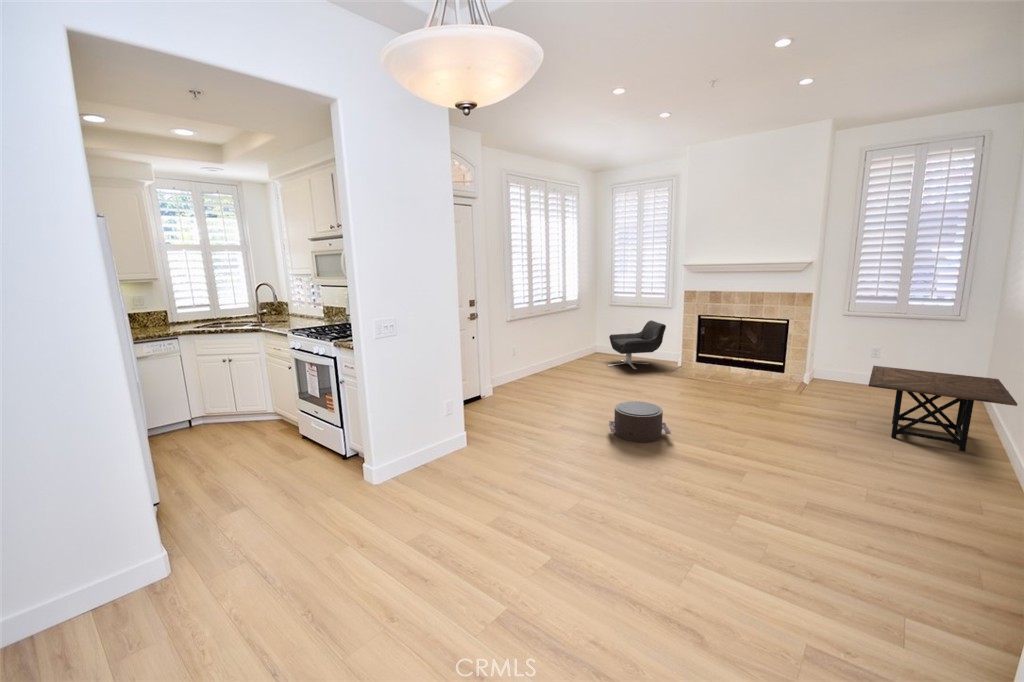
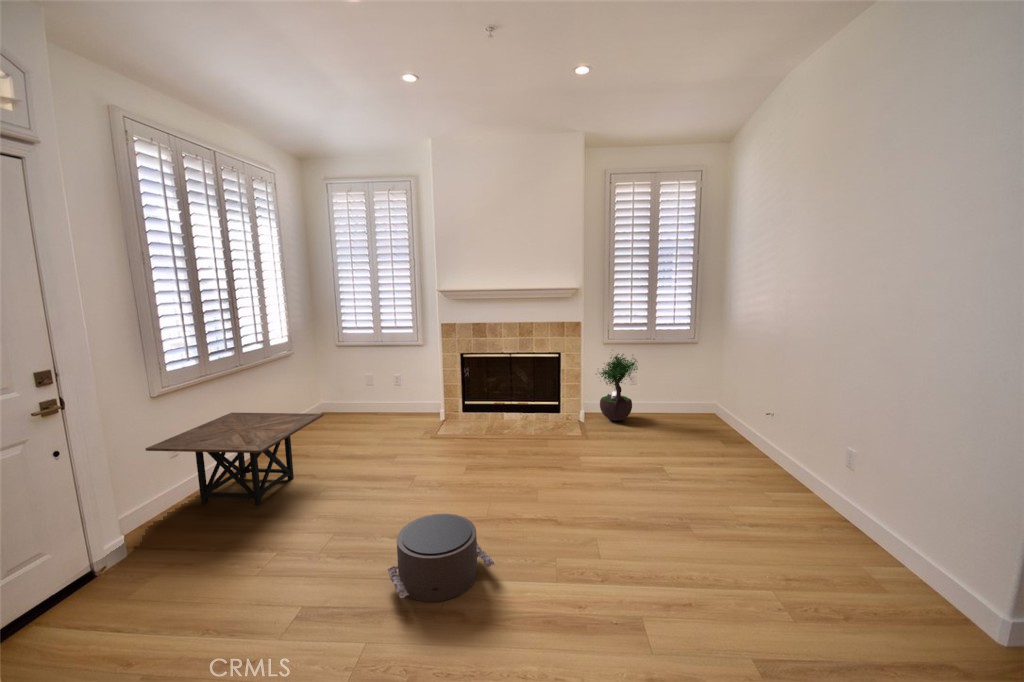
lounge chair: present [608,320,666,369] -> none [343,363,422,436]
potted tree: none [827,320,882,389] -> present [599,354,638,421]
side table: present [868,366,1017,451] -> present [145,413,324,505]

